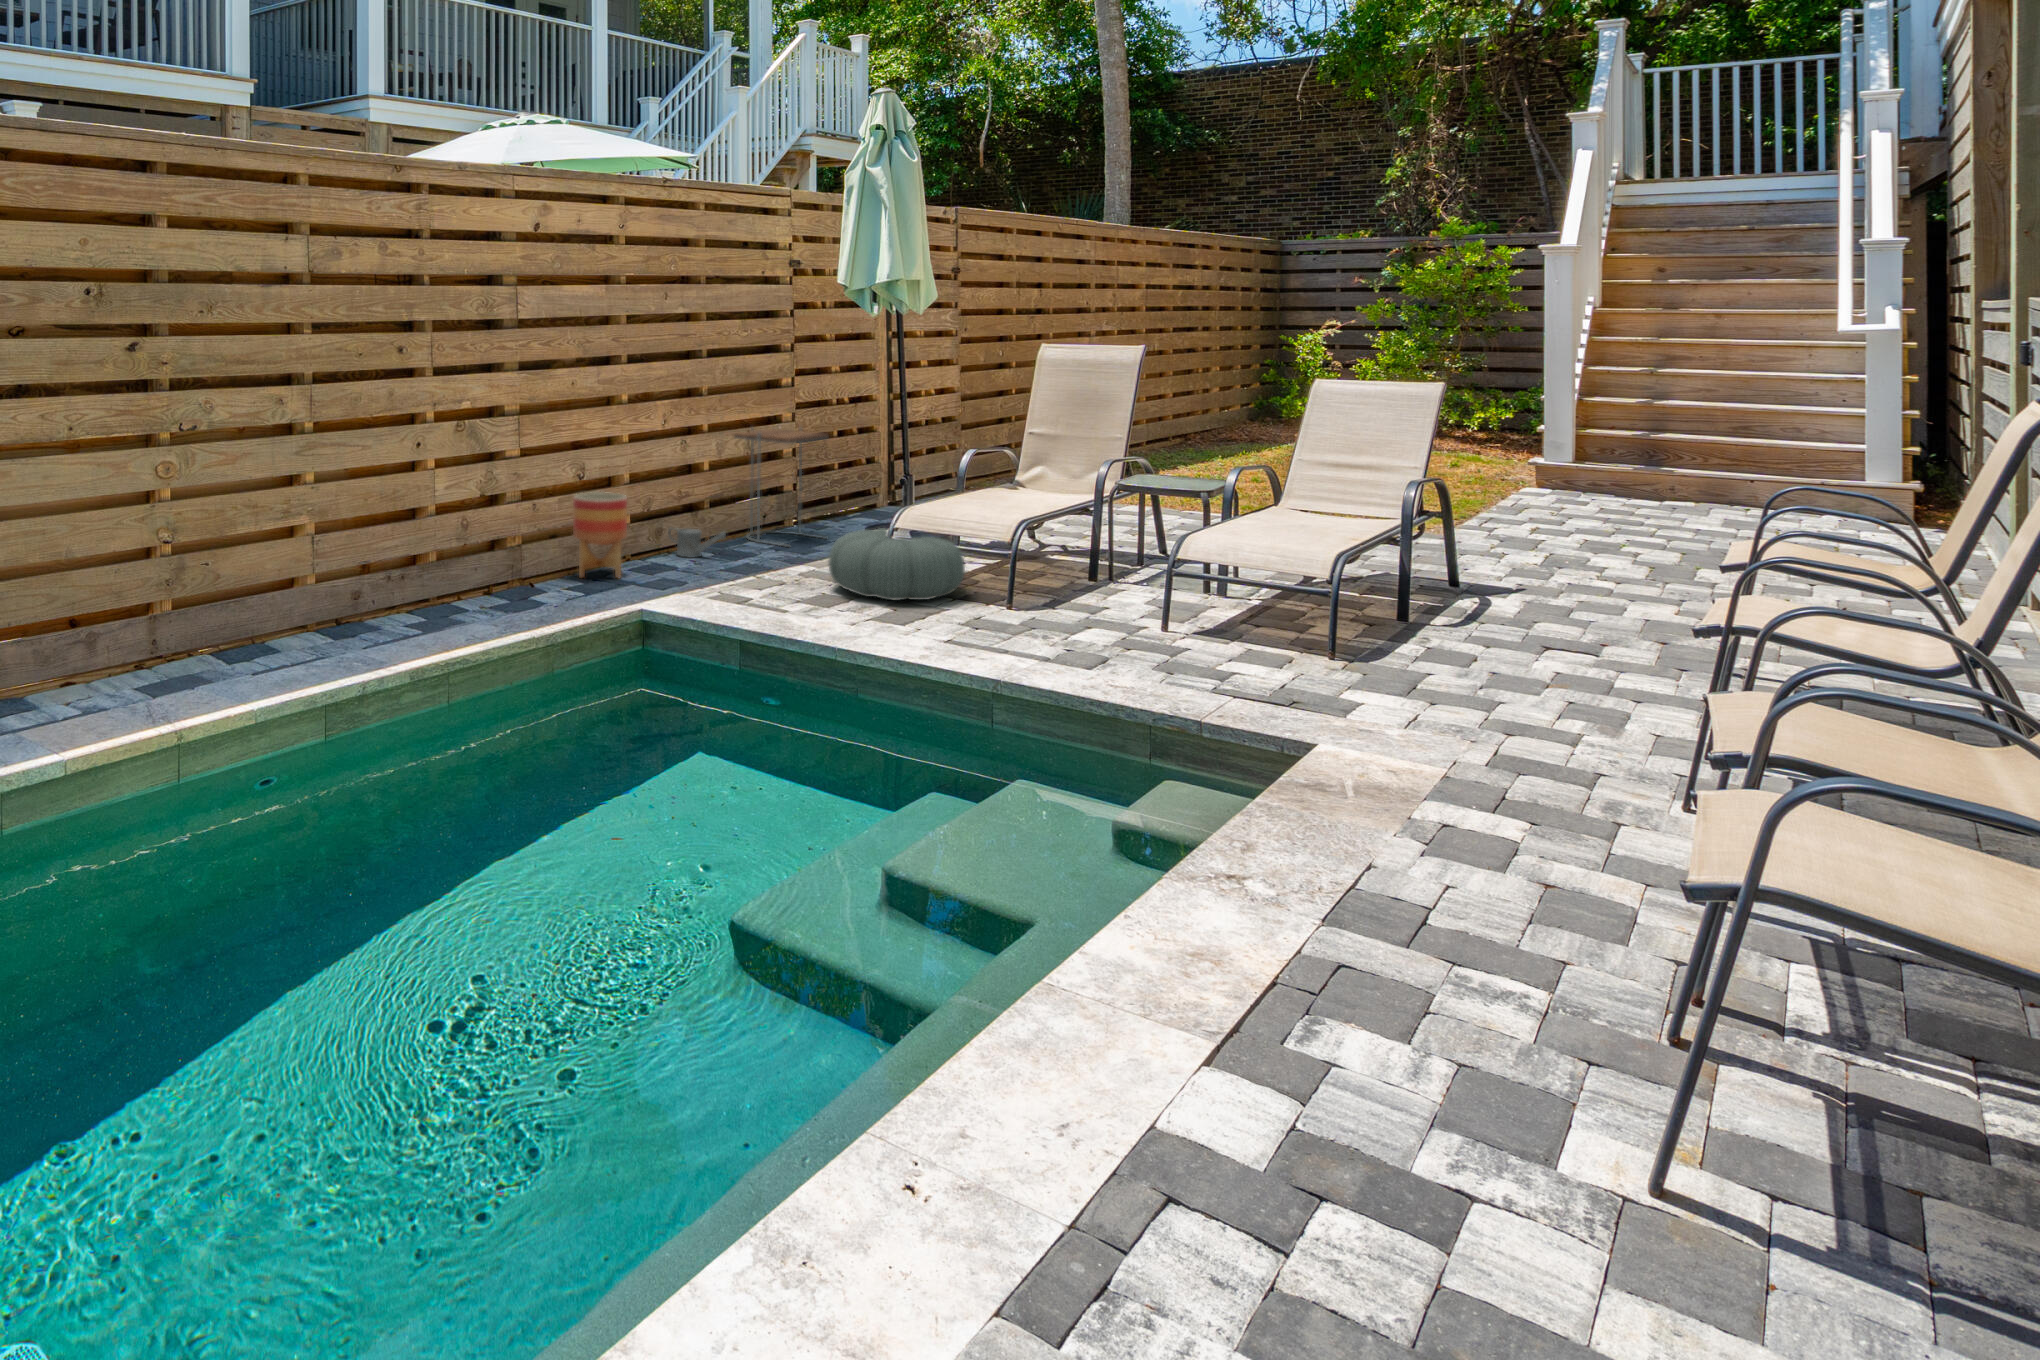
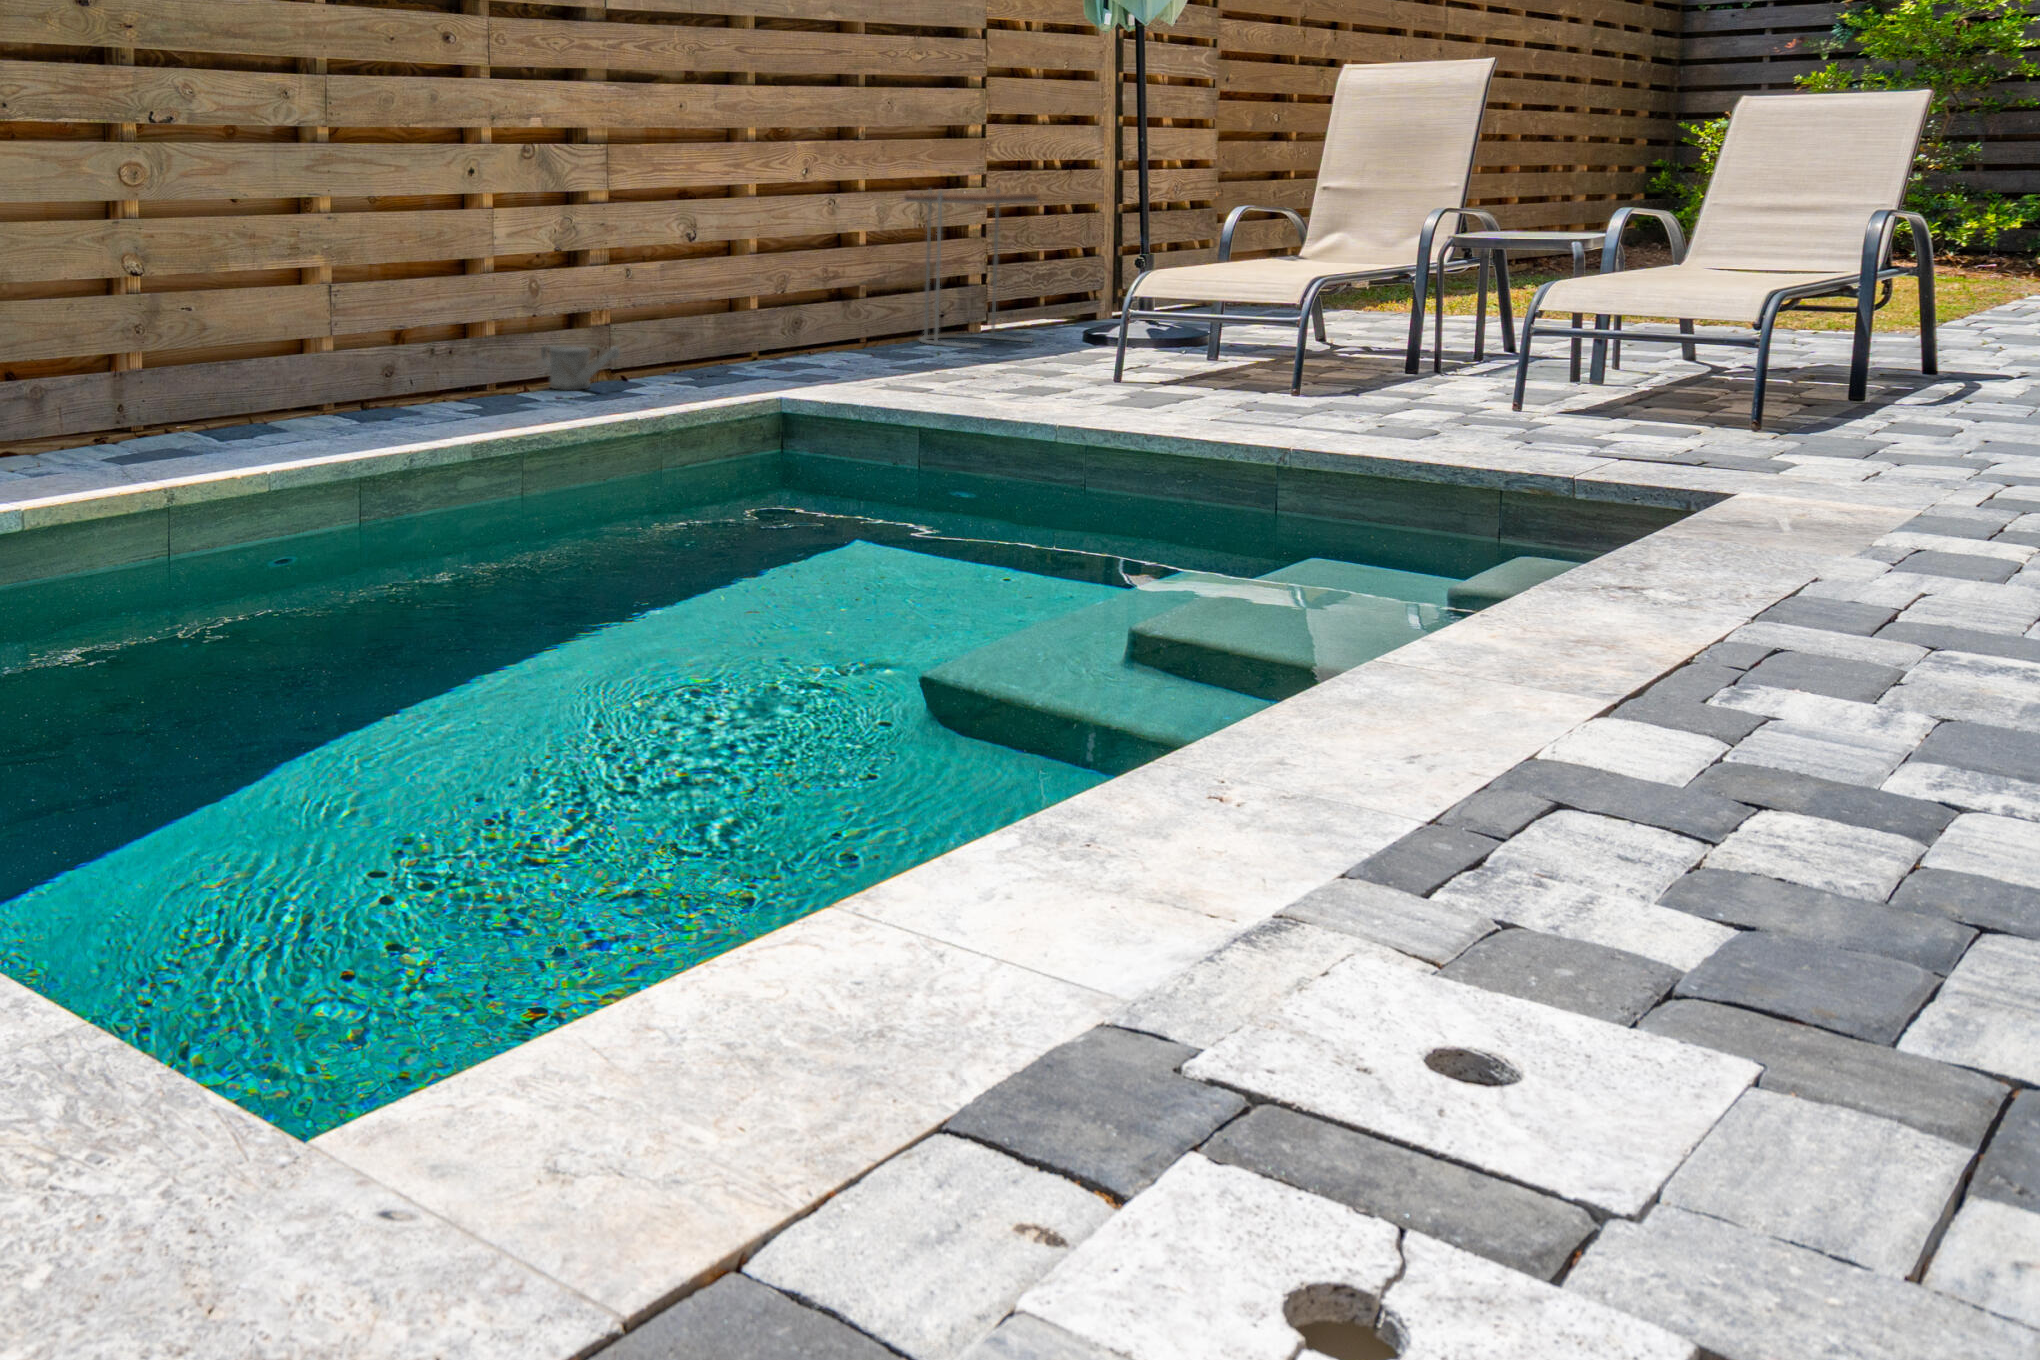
planter: present [573,492,627,578] -> none [684,259,759,372]
pouf: present [829,528,965,601] -> none [1039,299,1230,387]
watering can: present [668,529,726,558] -> present [541,345,620,390]

